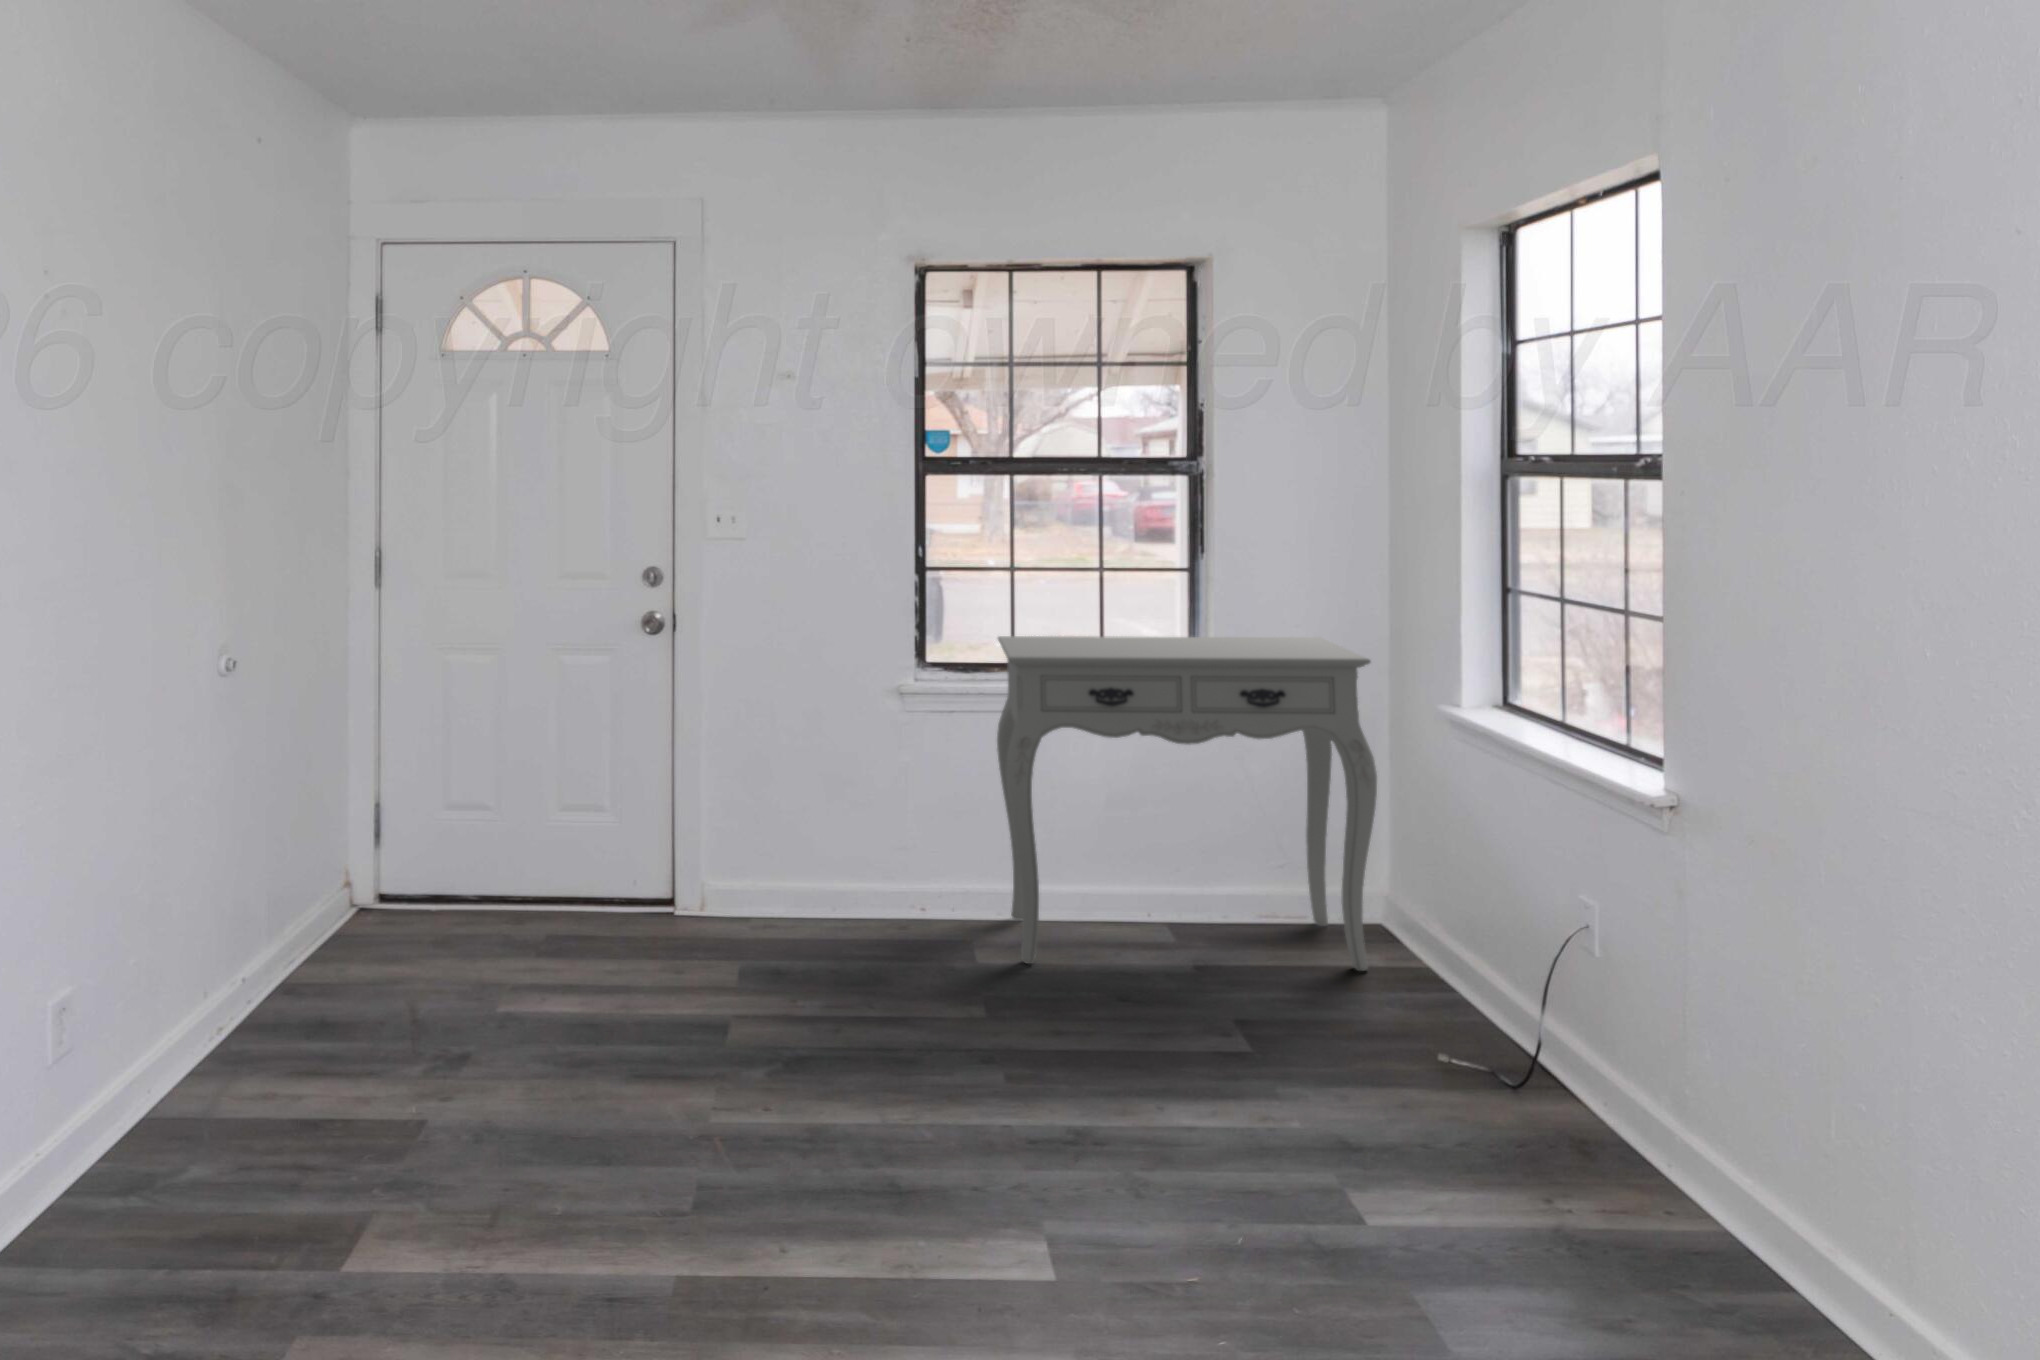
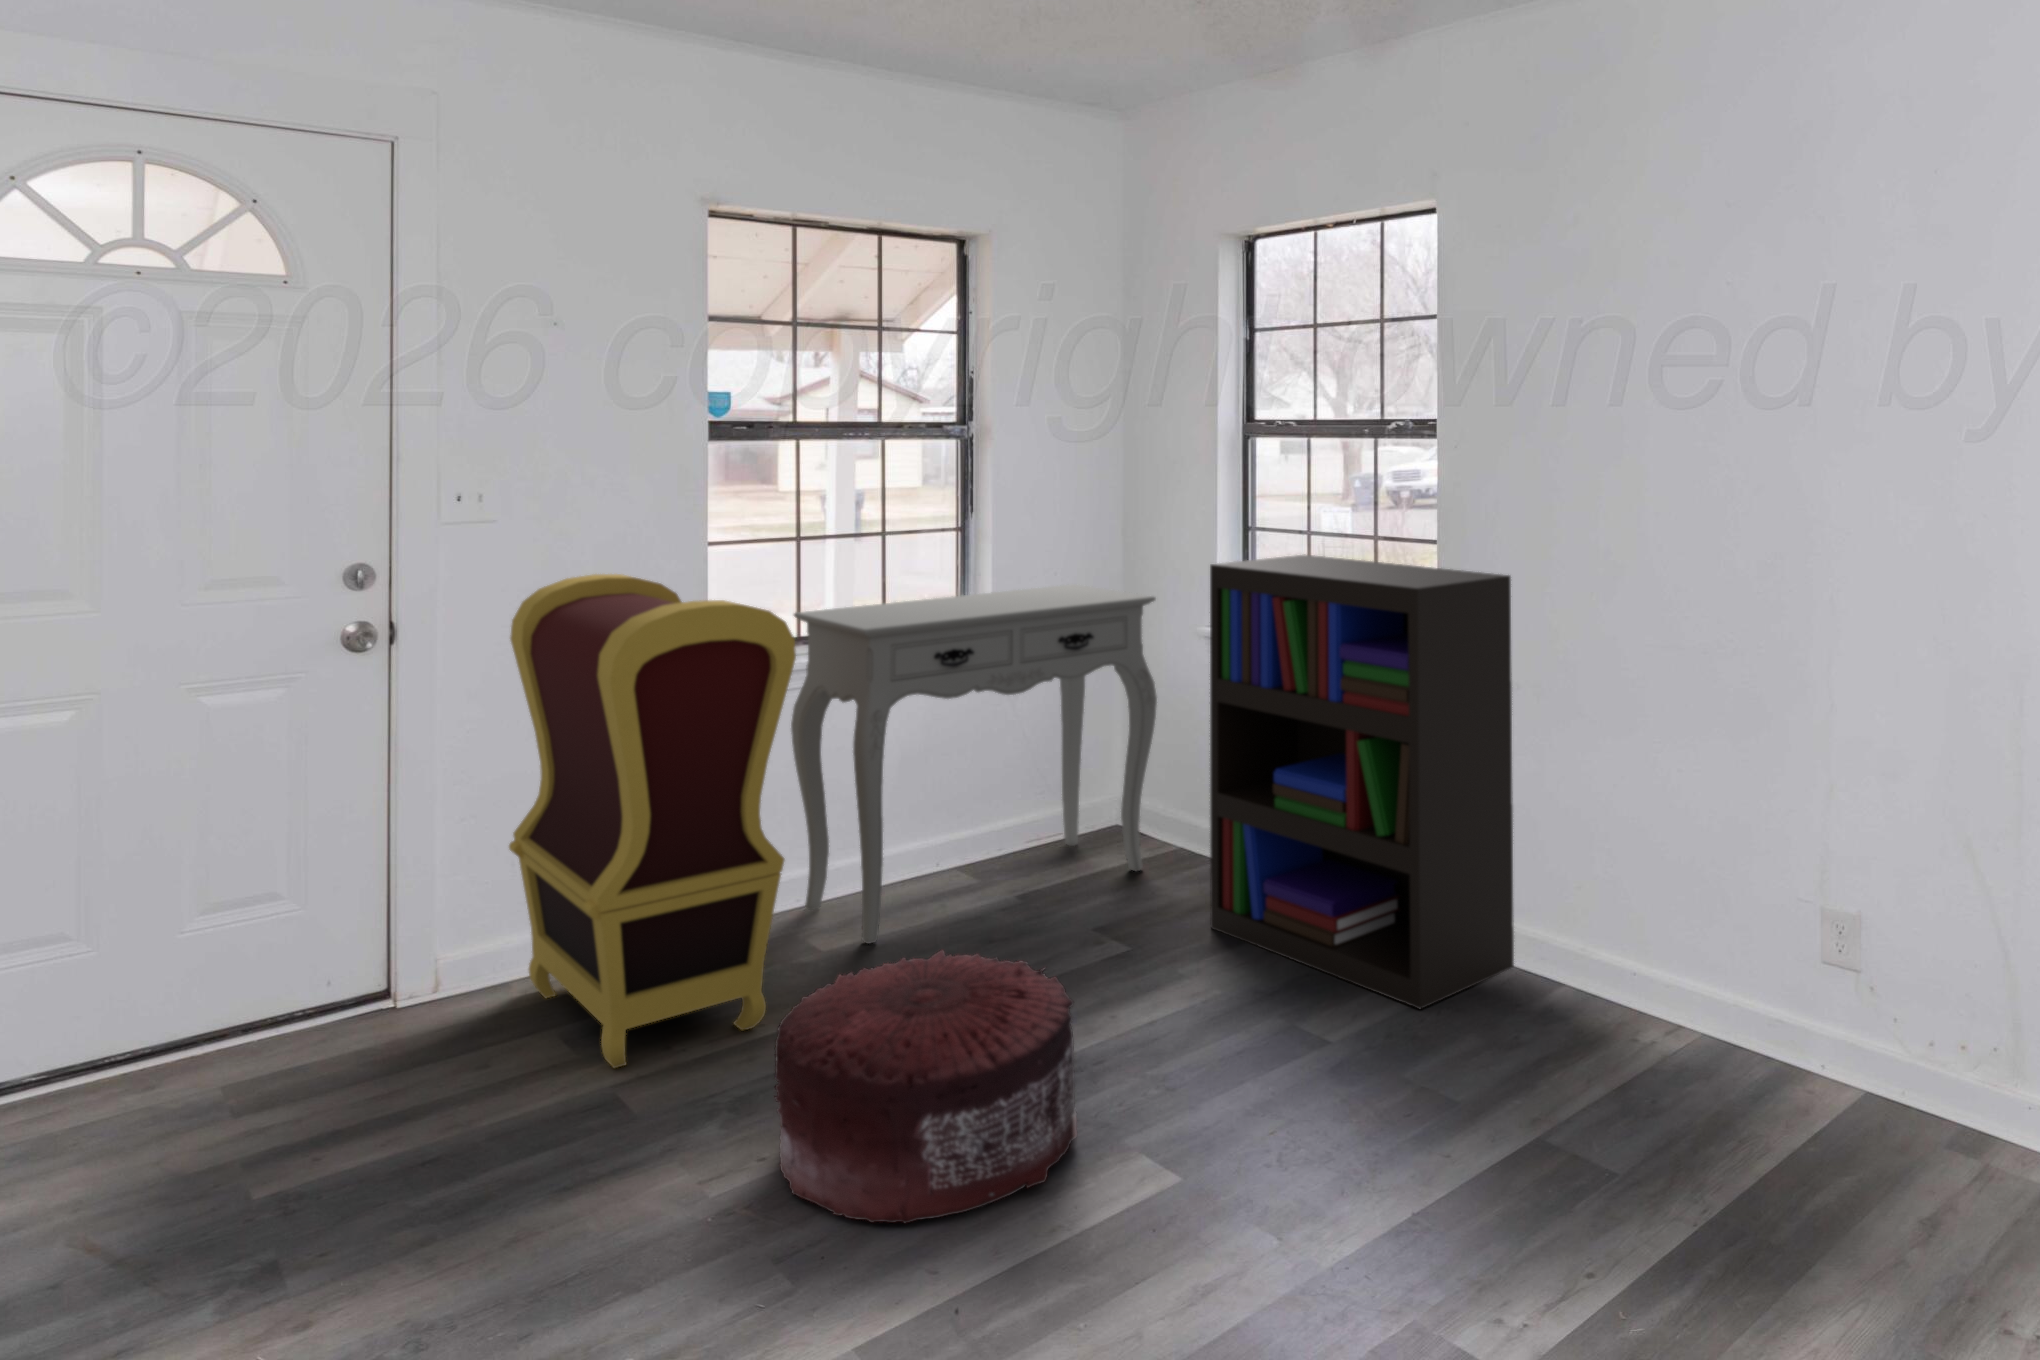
armchair: none [716,586,886,1004] -> present [509,574,796,1069]
bookshelf: none [1358,625,1746,1247] -> present [1210,555,1514,1009]
pouf: none [721,968,1022,1233] -> present [774,950,1077,1223]

